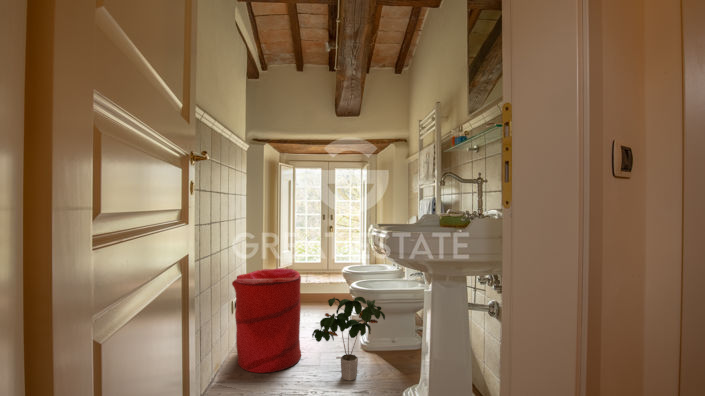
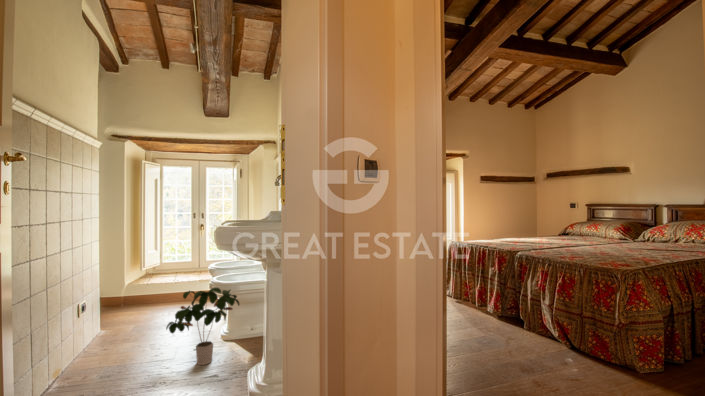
laundry hamper: present [232,268,301,373] -> none [75,267,158,373]

